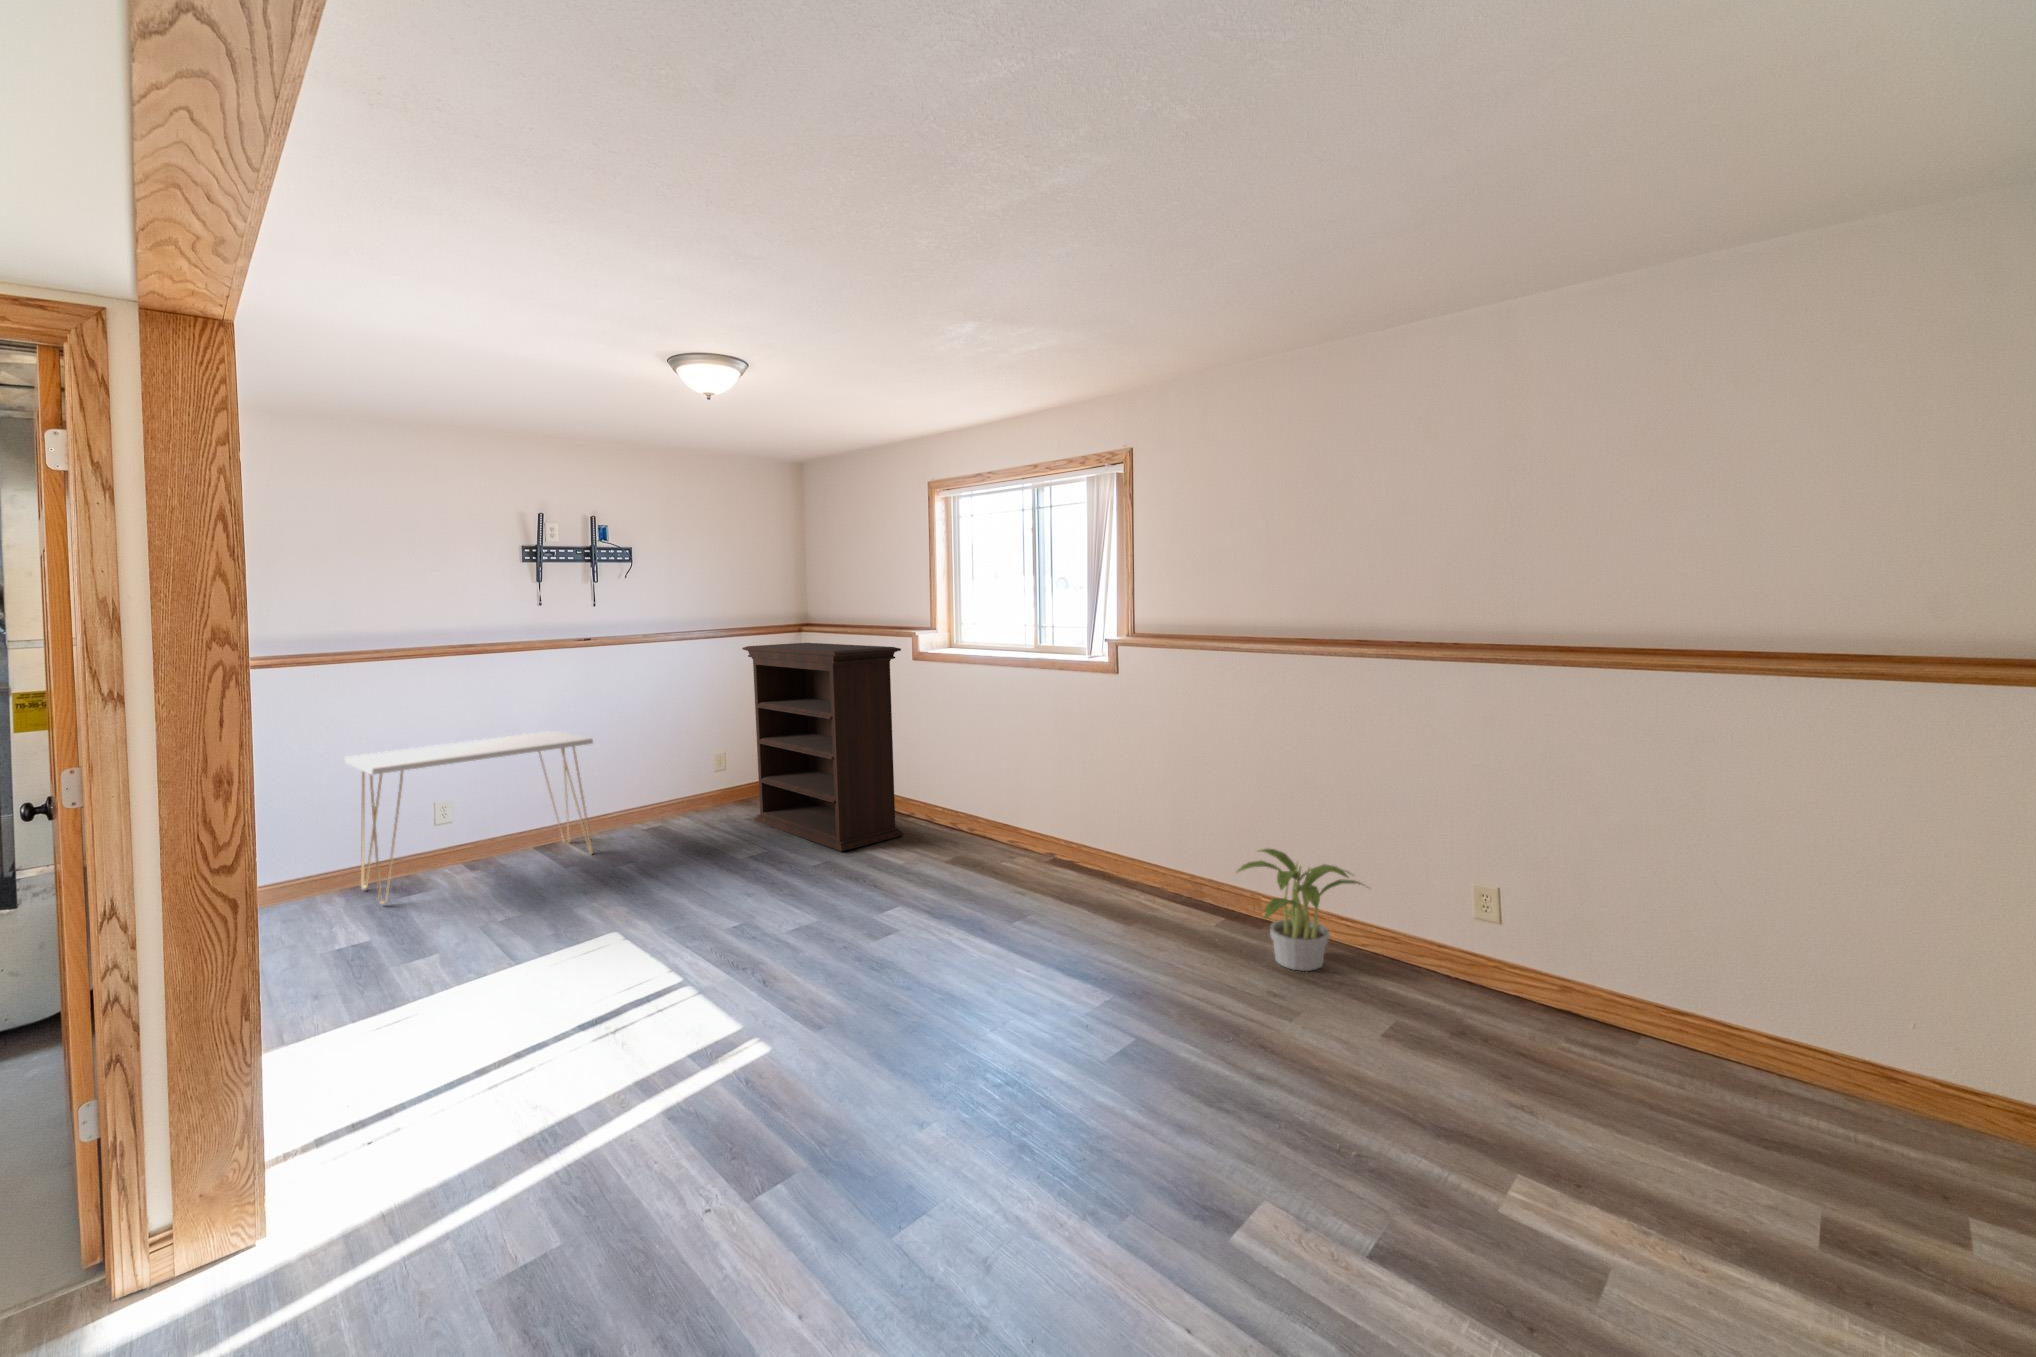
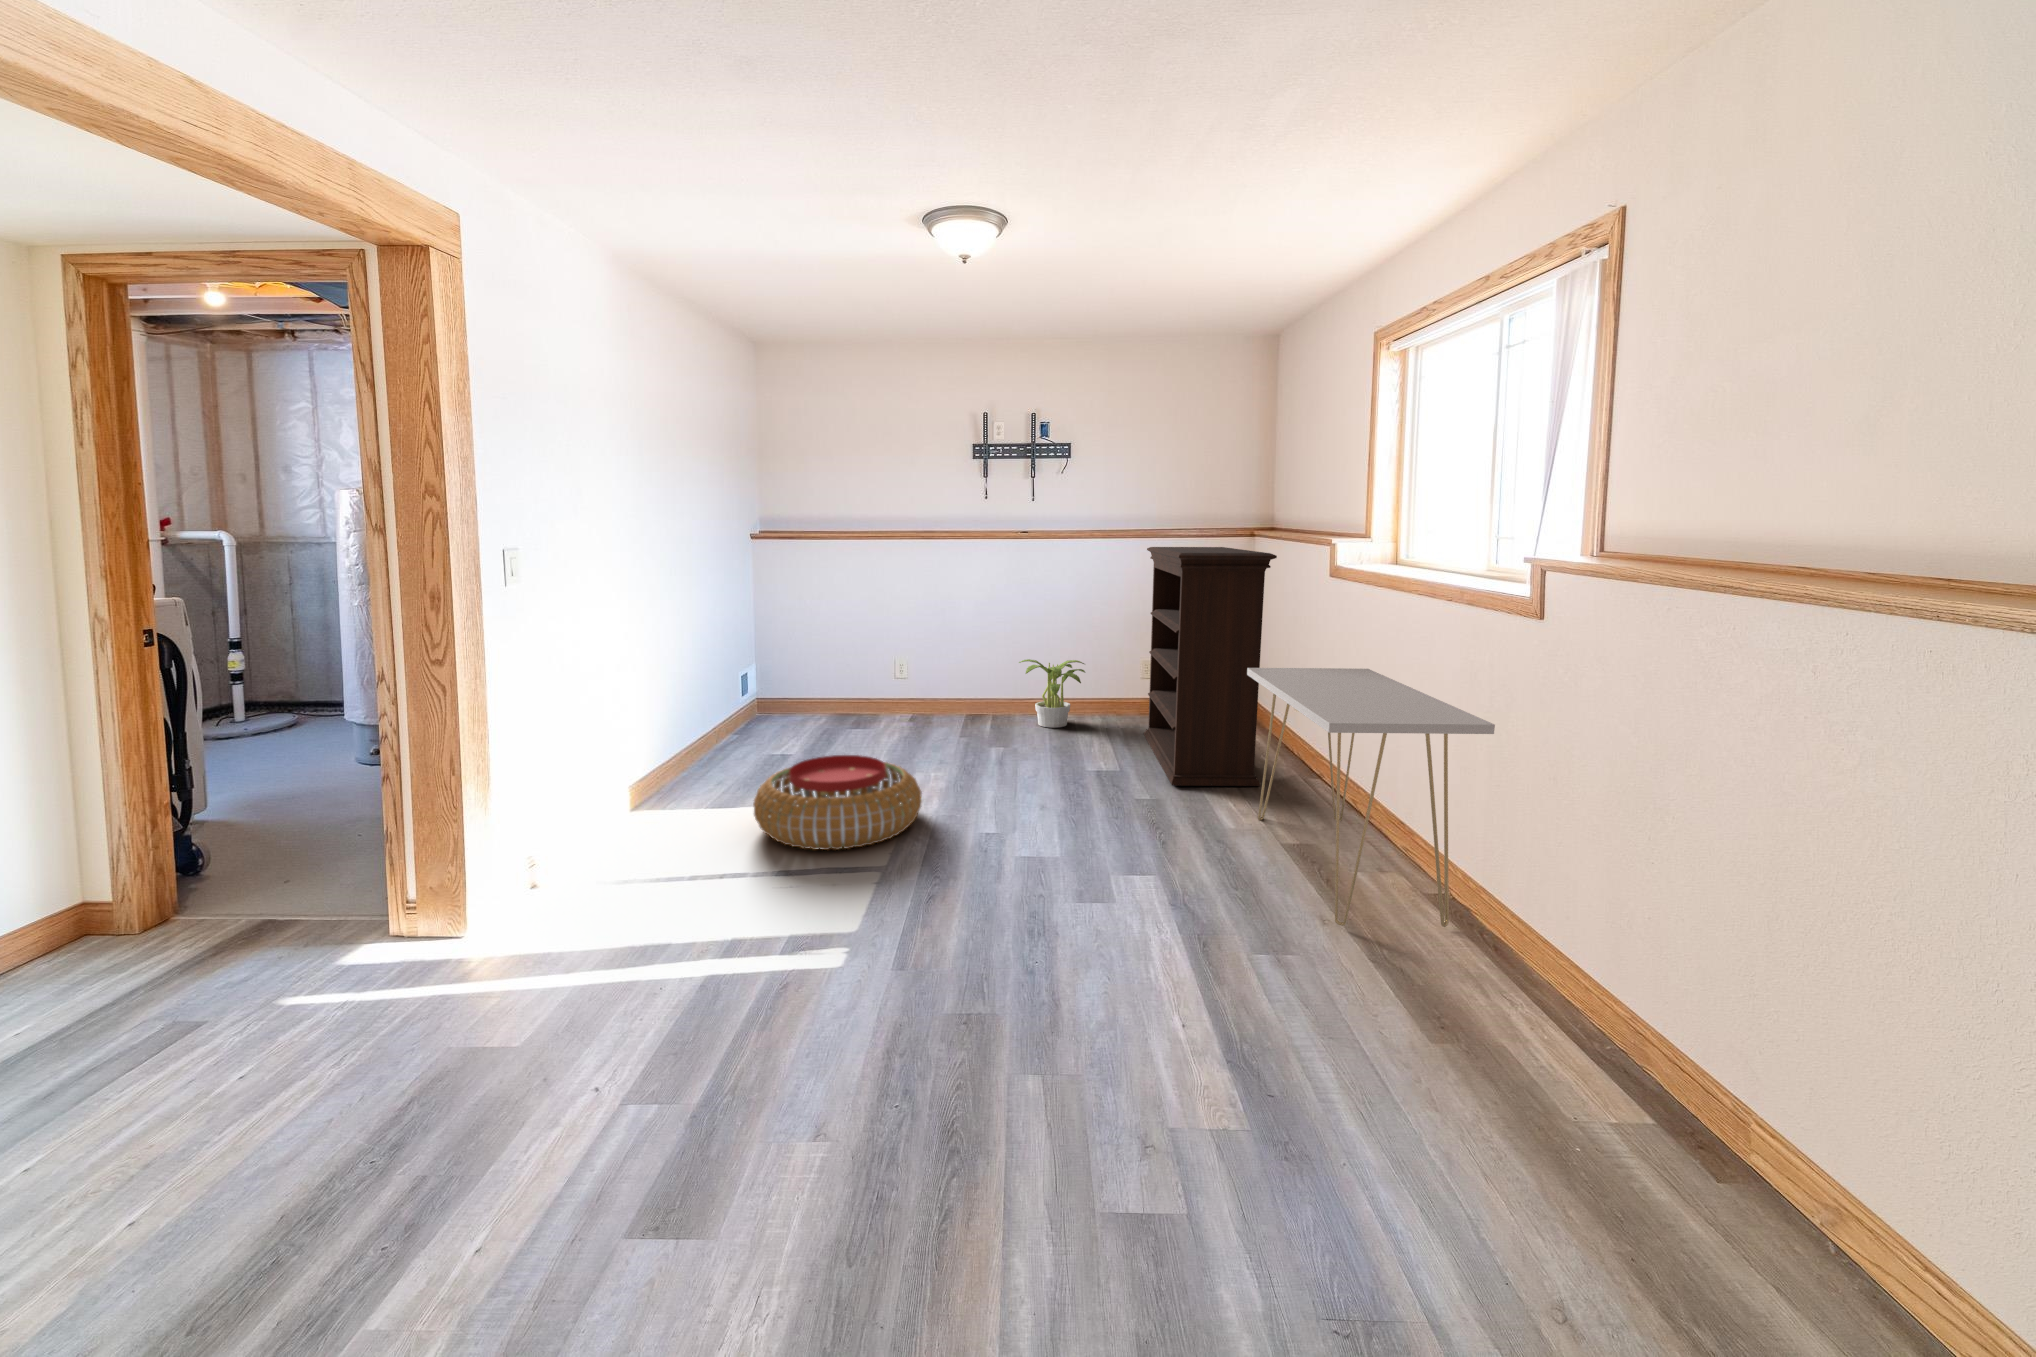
console table: present [345,731,593,904] -> present [1247,668,1495,927]
potted plant: present [1237,849,1363,971] -> present [1019,659,1085,728]
pouf: none [473,890,676,1005] -> present [753,755,922,850]

